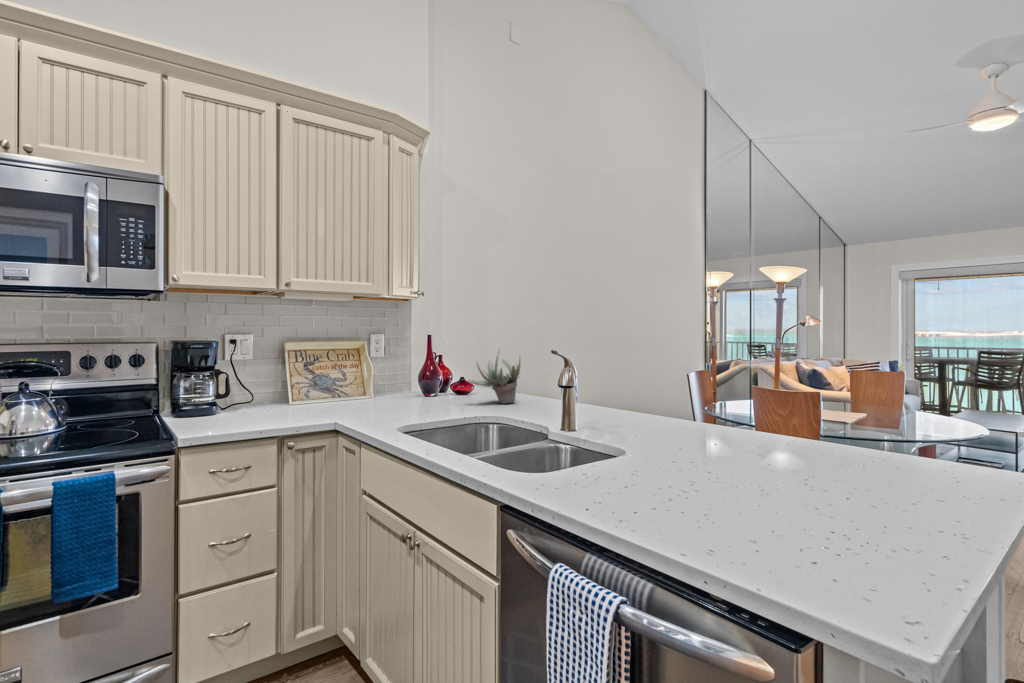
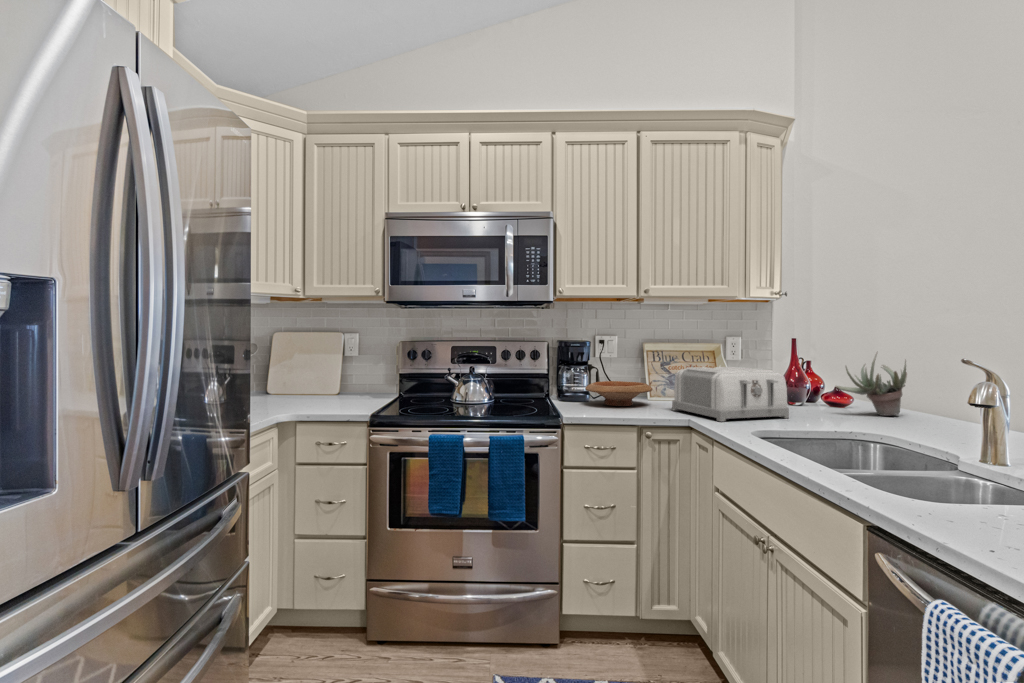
toaster: none [318,366,433,425] -> present [672,367,789,422]
wooden bowl: none [210,386,295,416] -> present [585,381,652,406]

